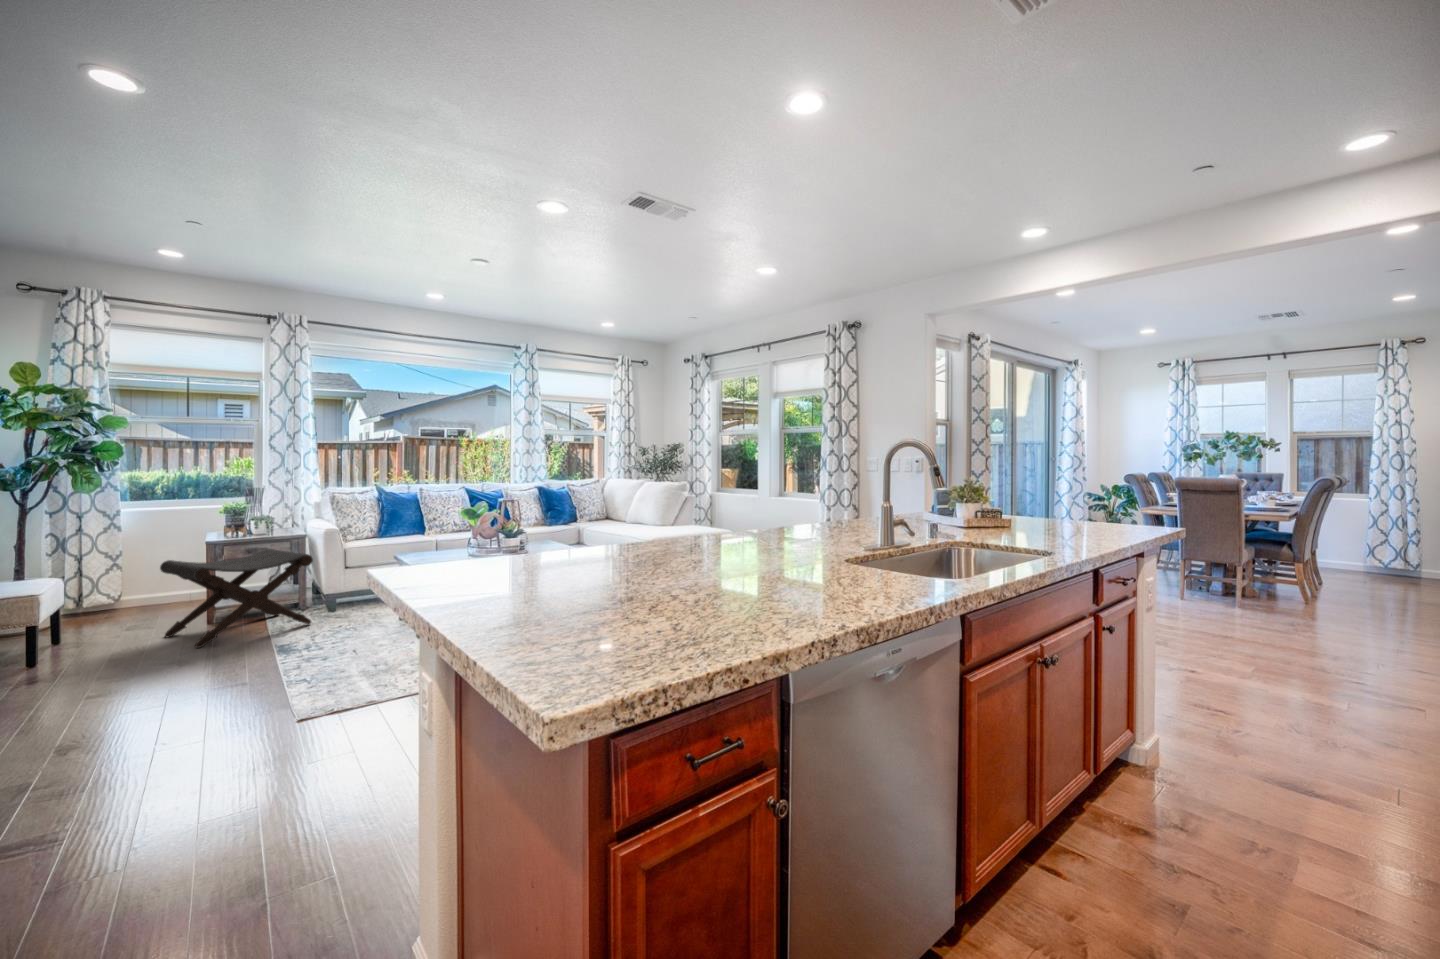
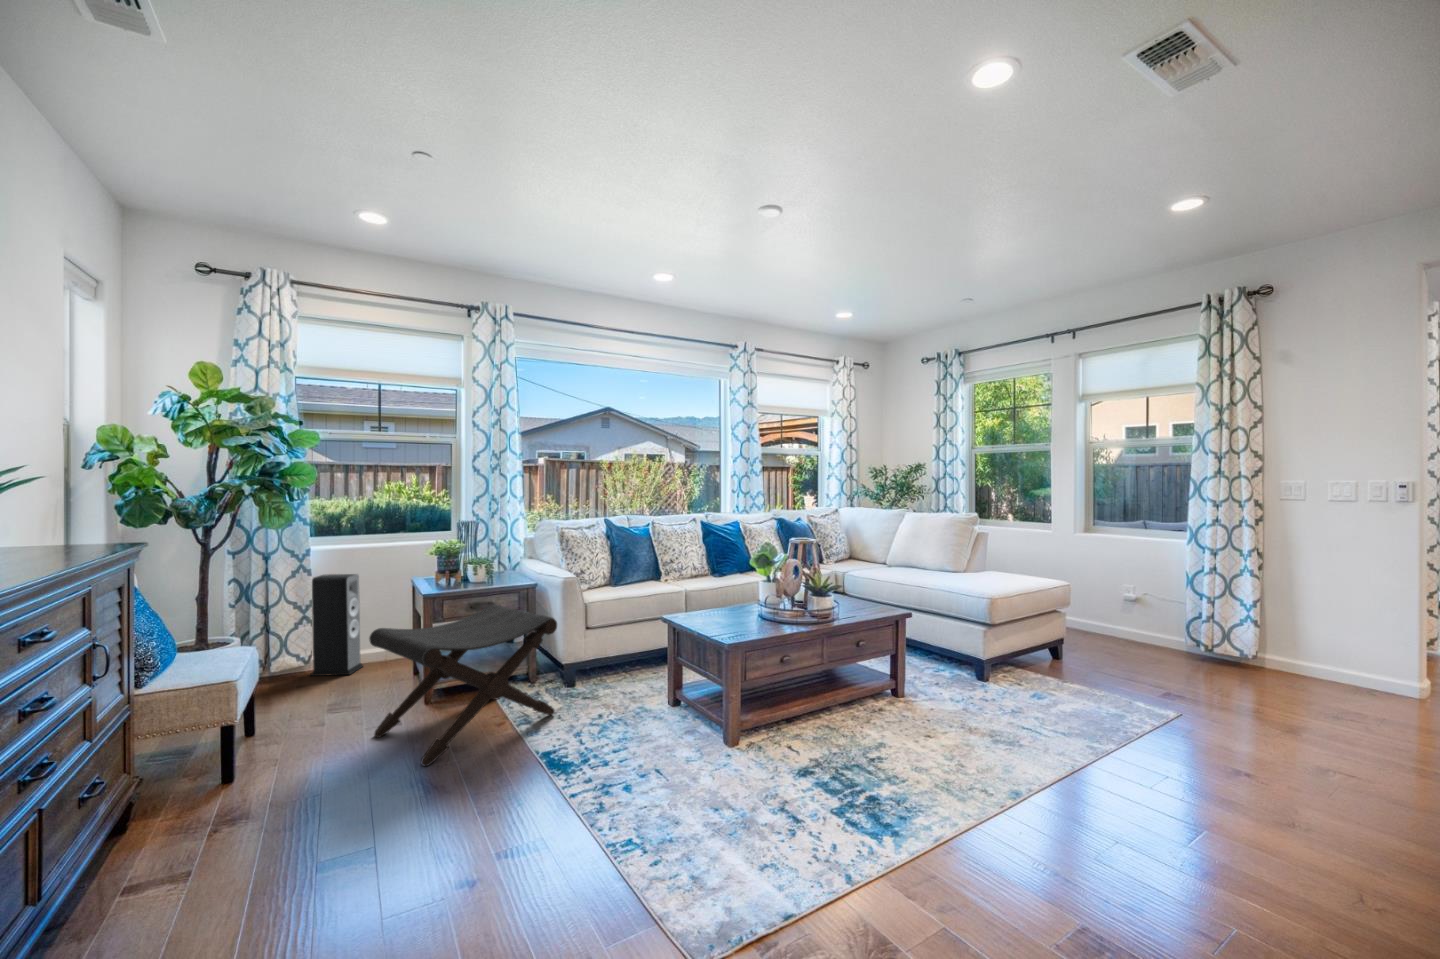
speaker: none [121,530,170,609] -> present [311,574,363,676]

